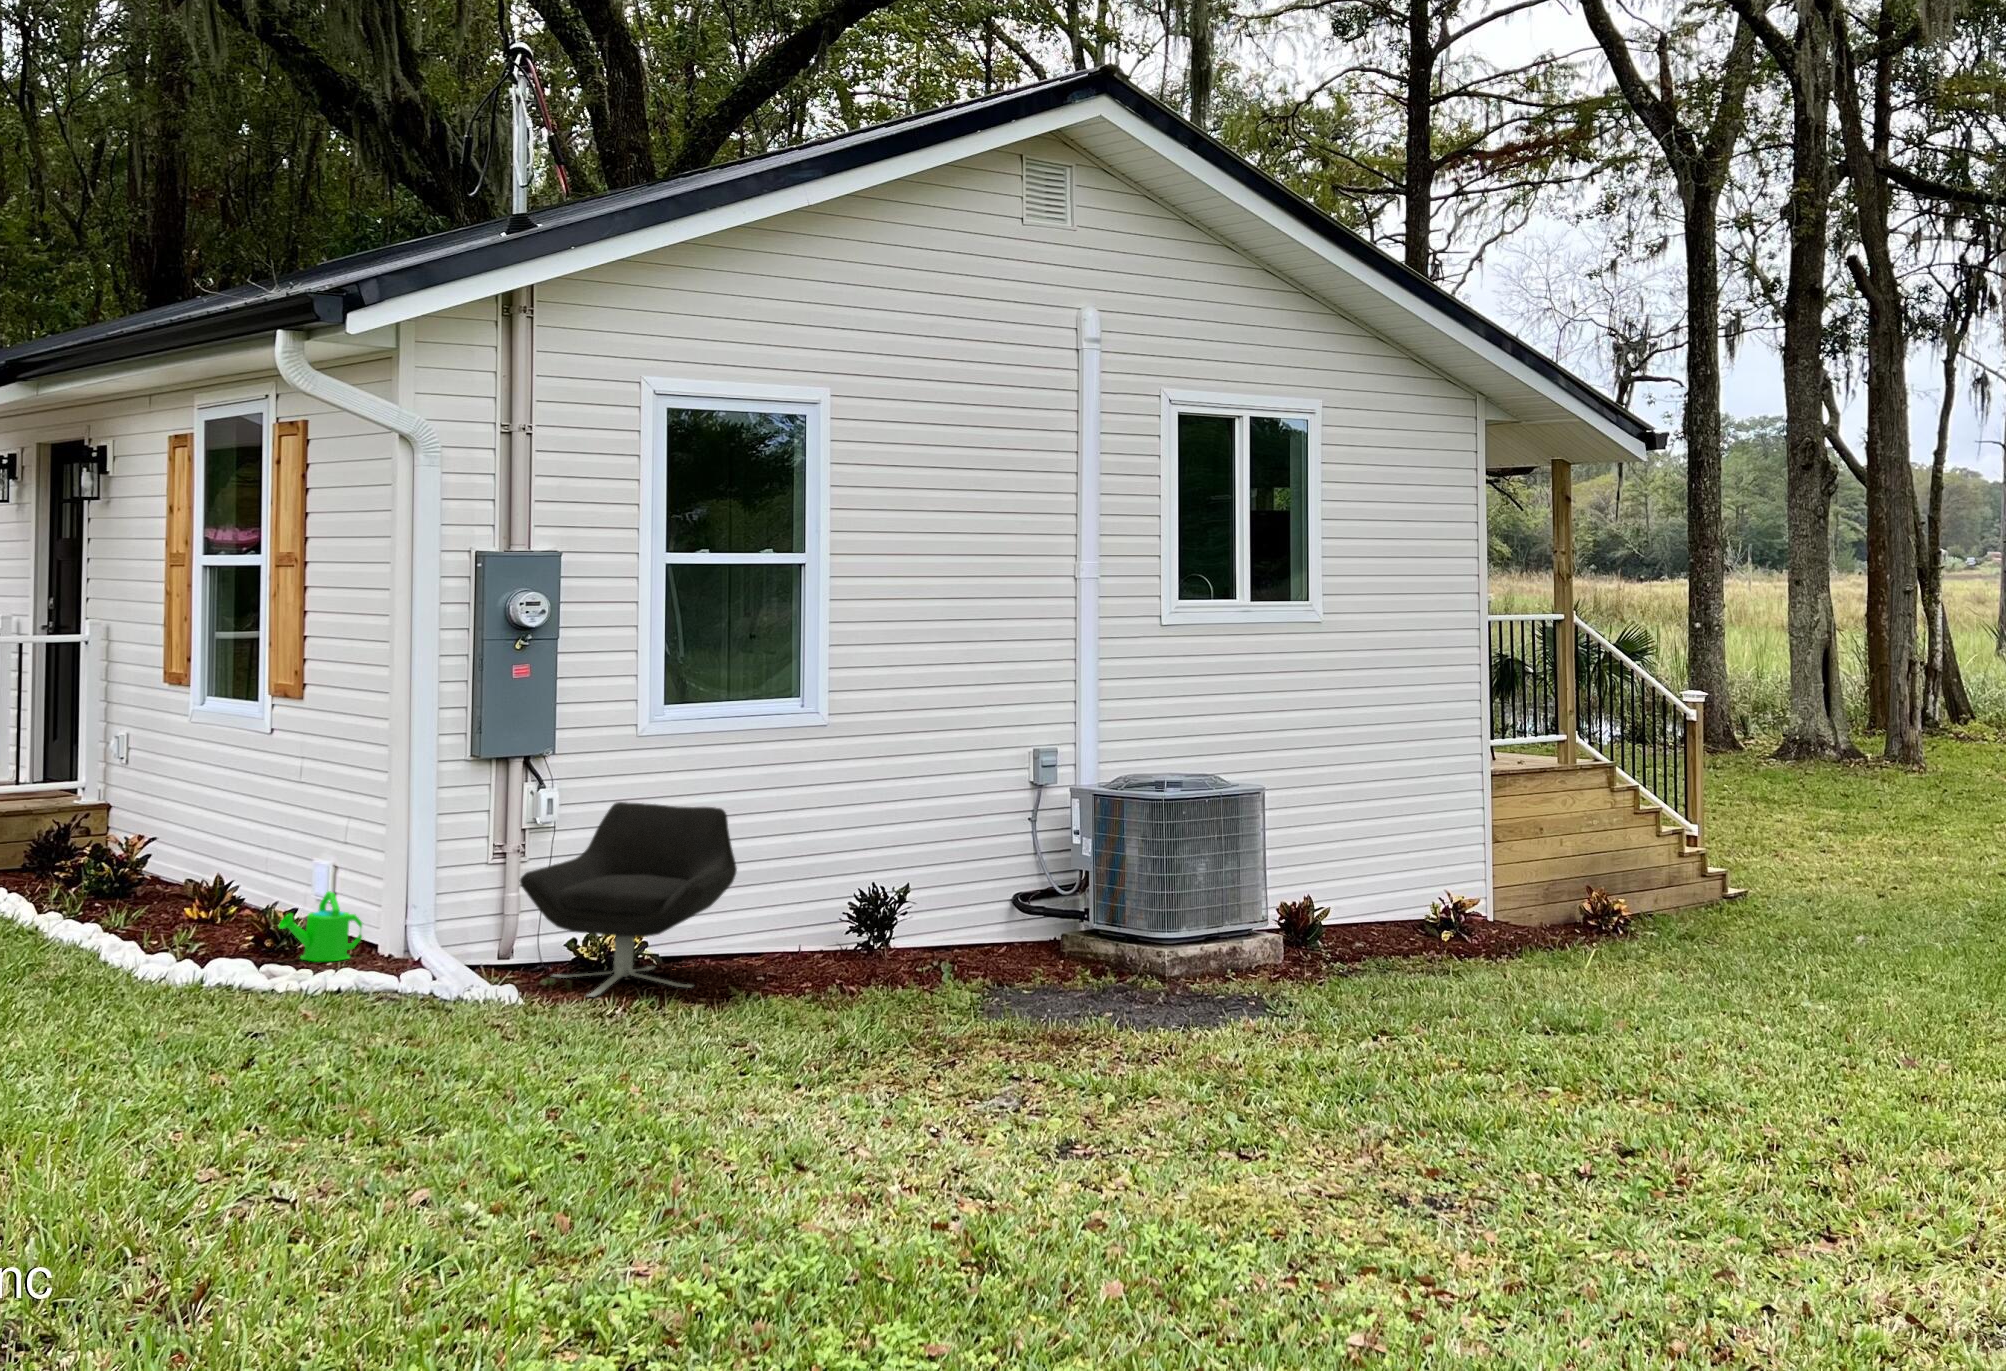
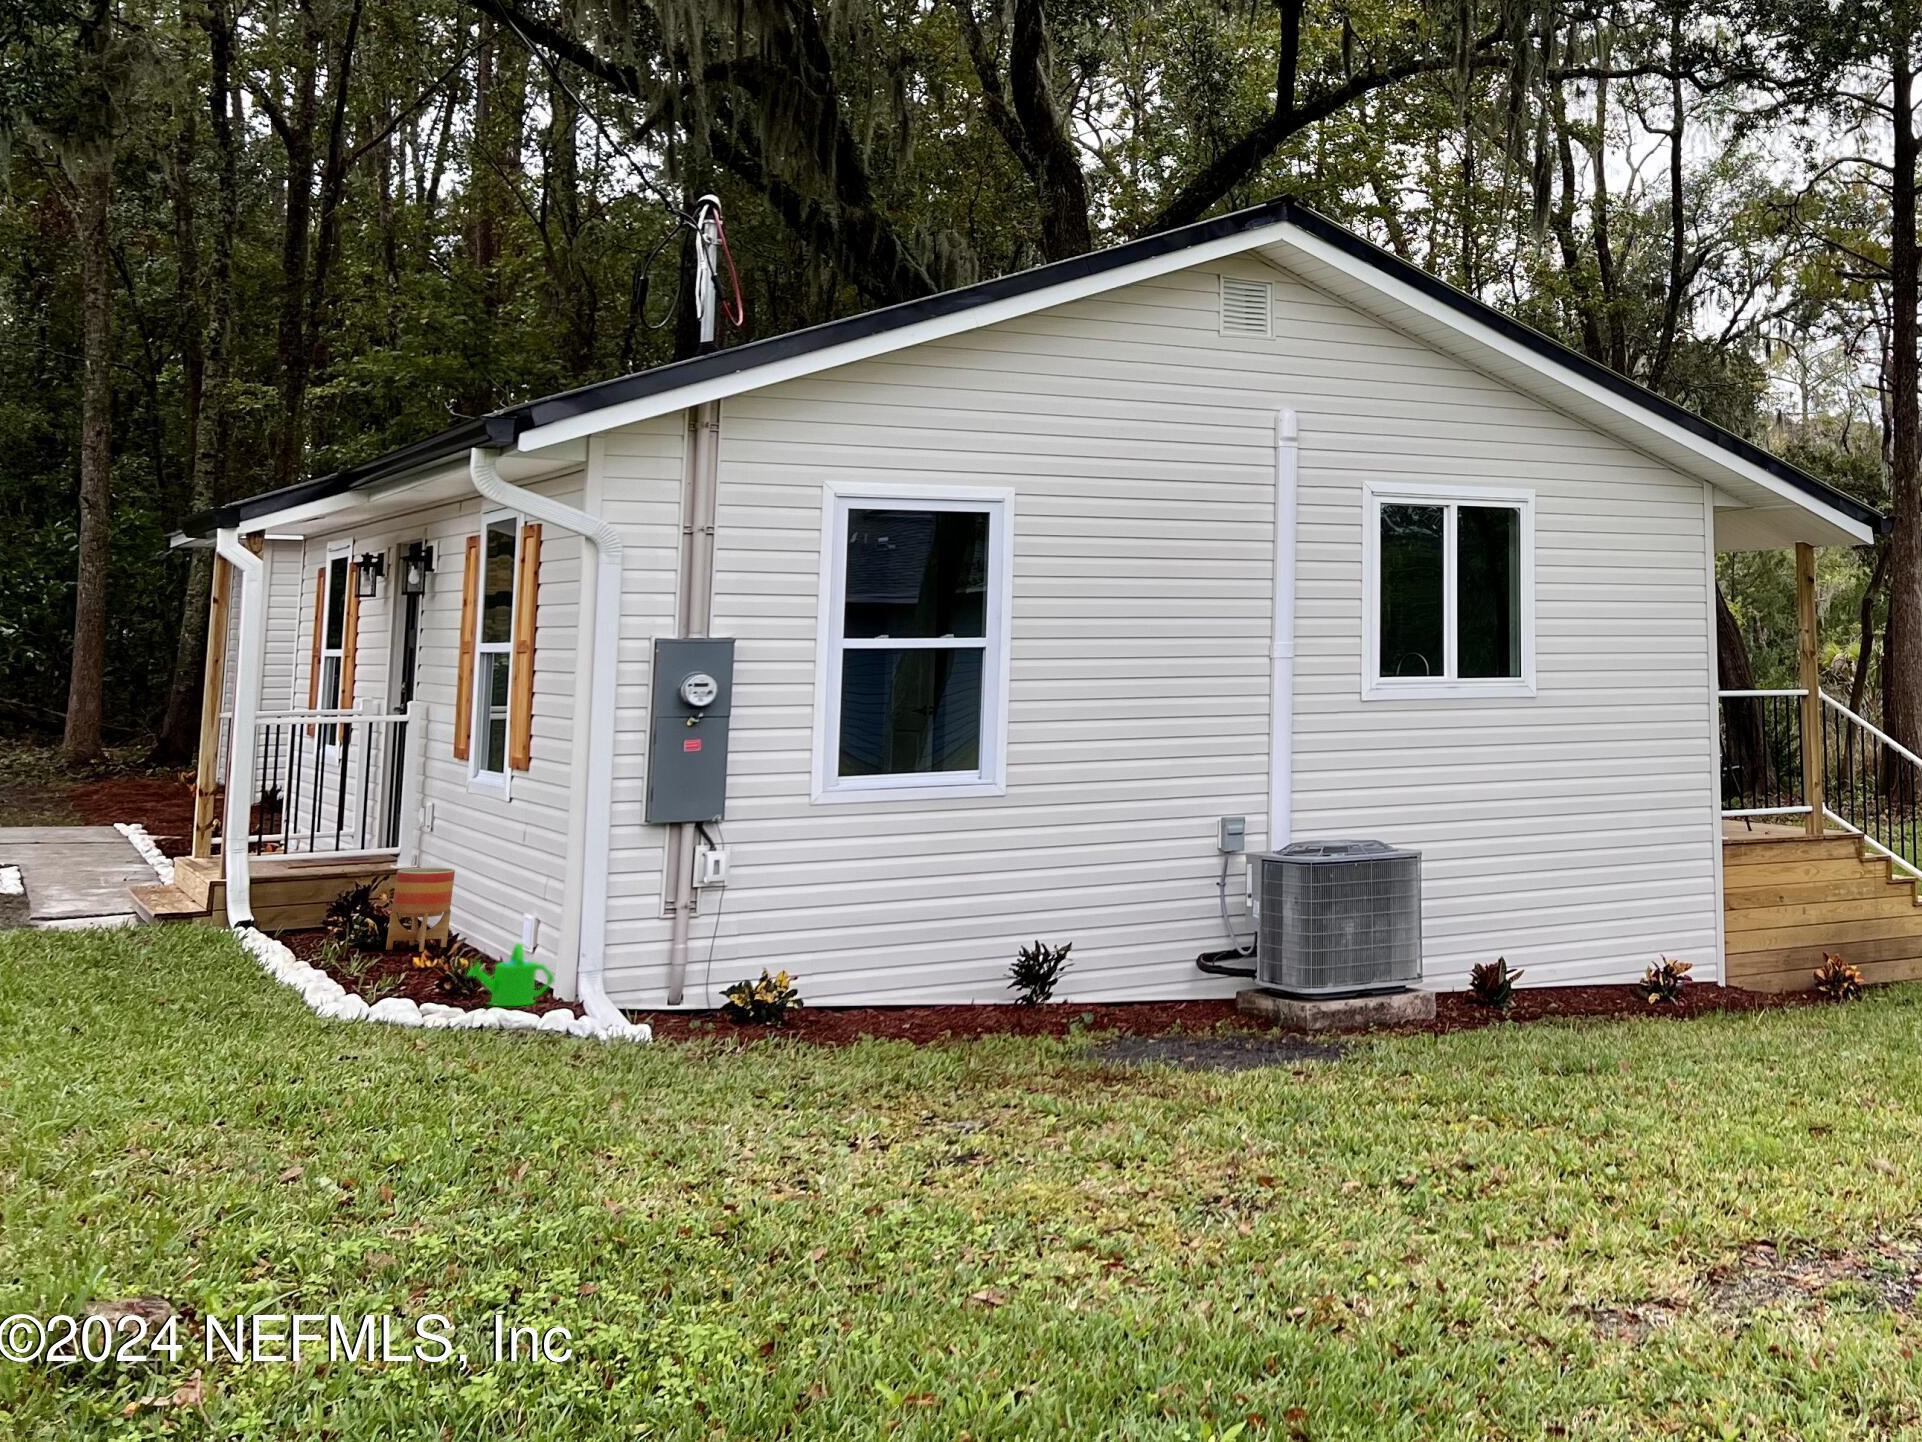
lounge chair: present [520,802,737,997] -> none [665,863,877,1038]
planter: none [111,804,182,897] -> present [386,868,455,952]

